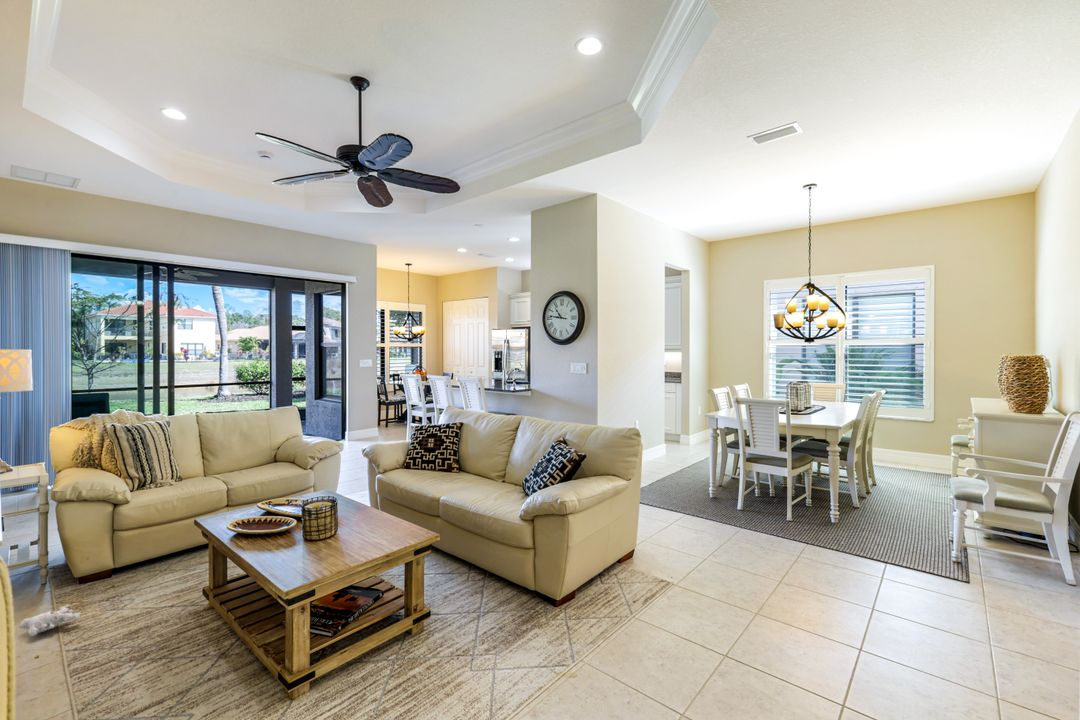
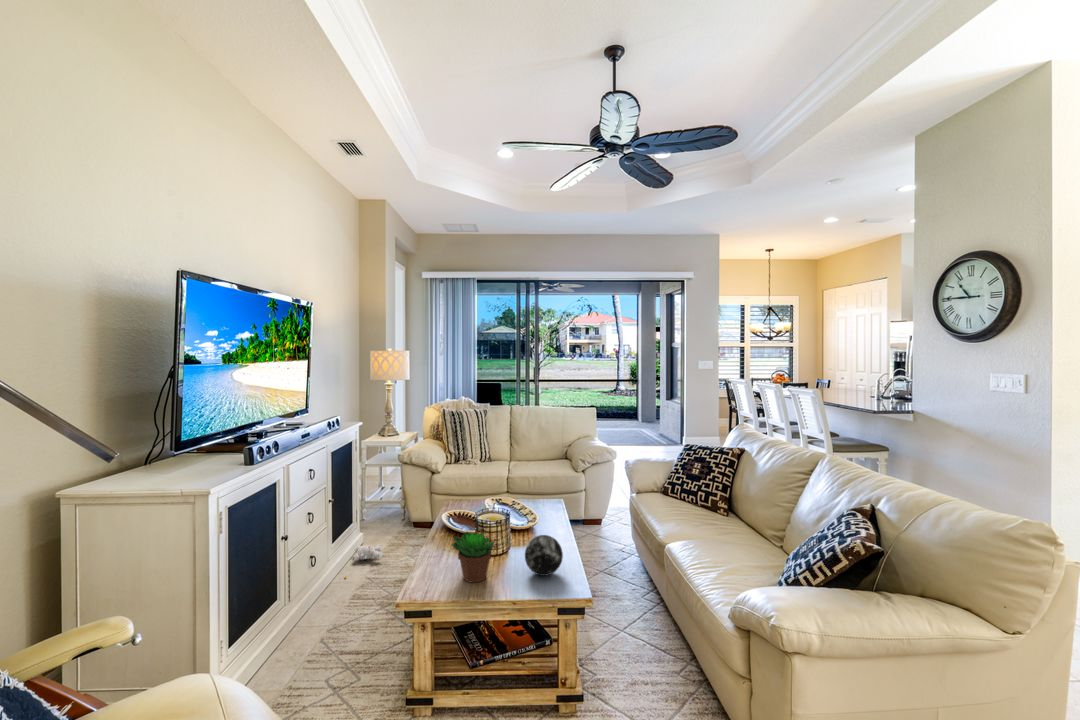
decorative orb: none [360,505,393,539] -> present [525,535,563,576]
succulent plant: none [298,516,343,562] -> present [452,532,494,582]

